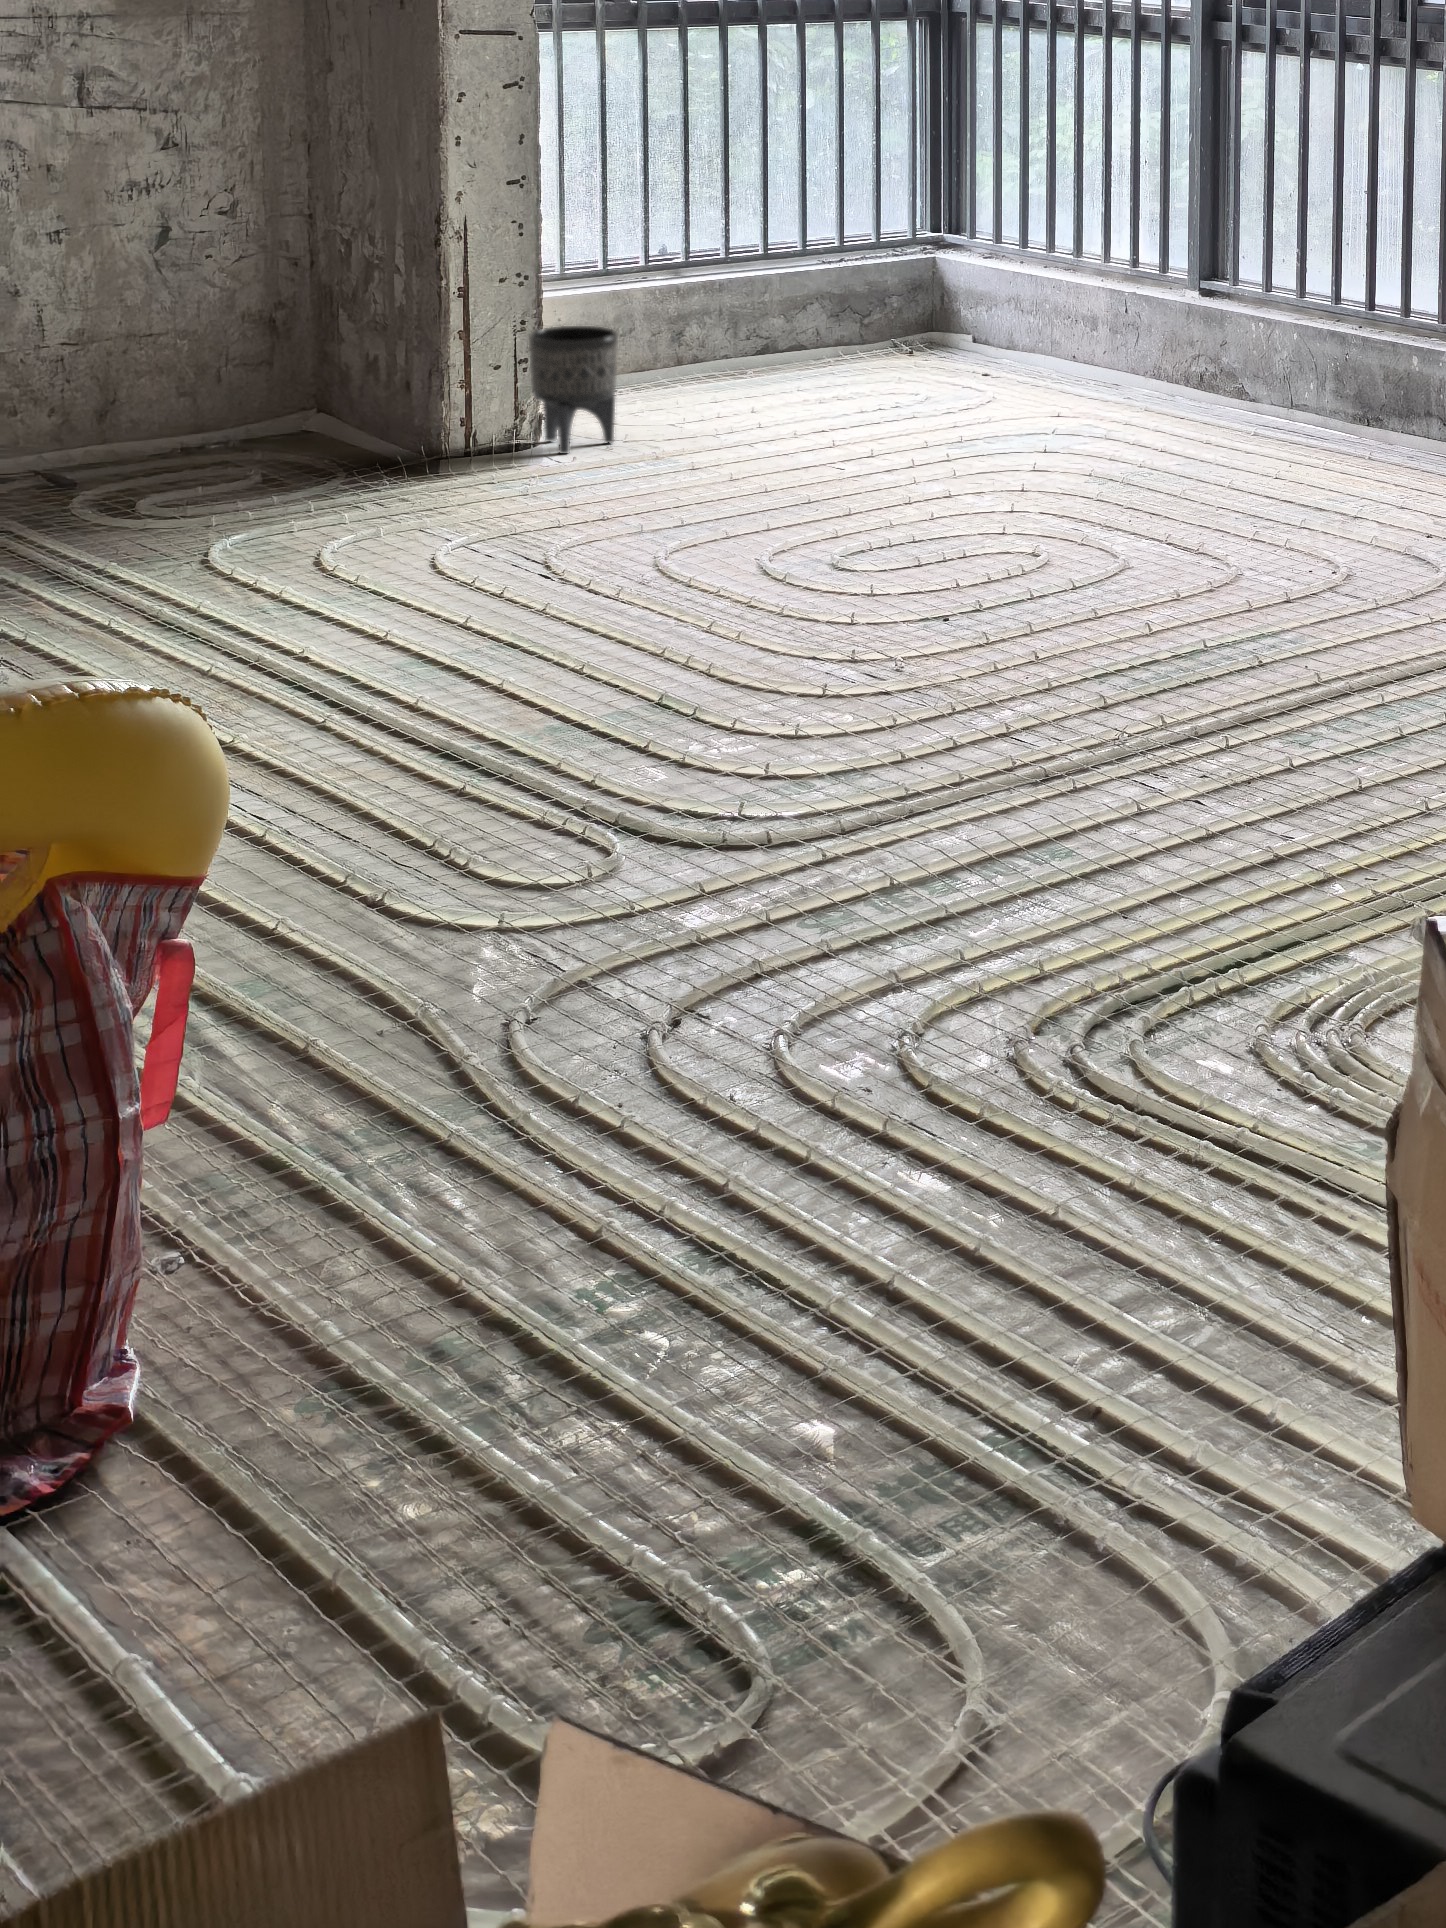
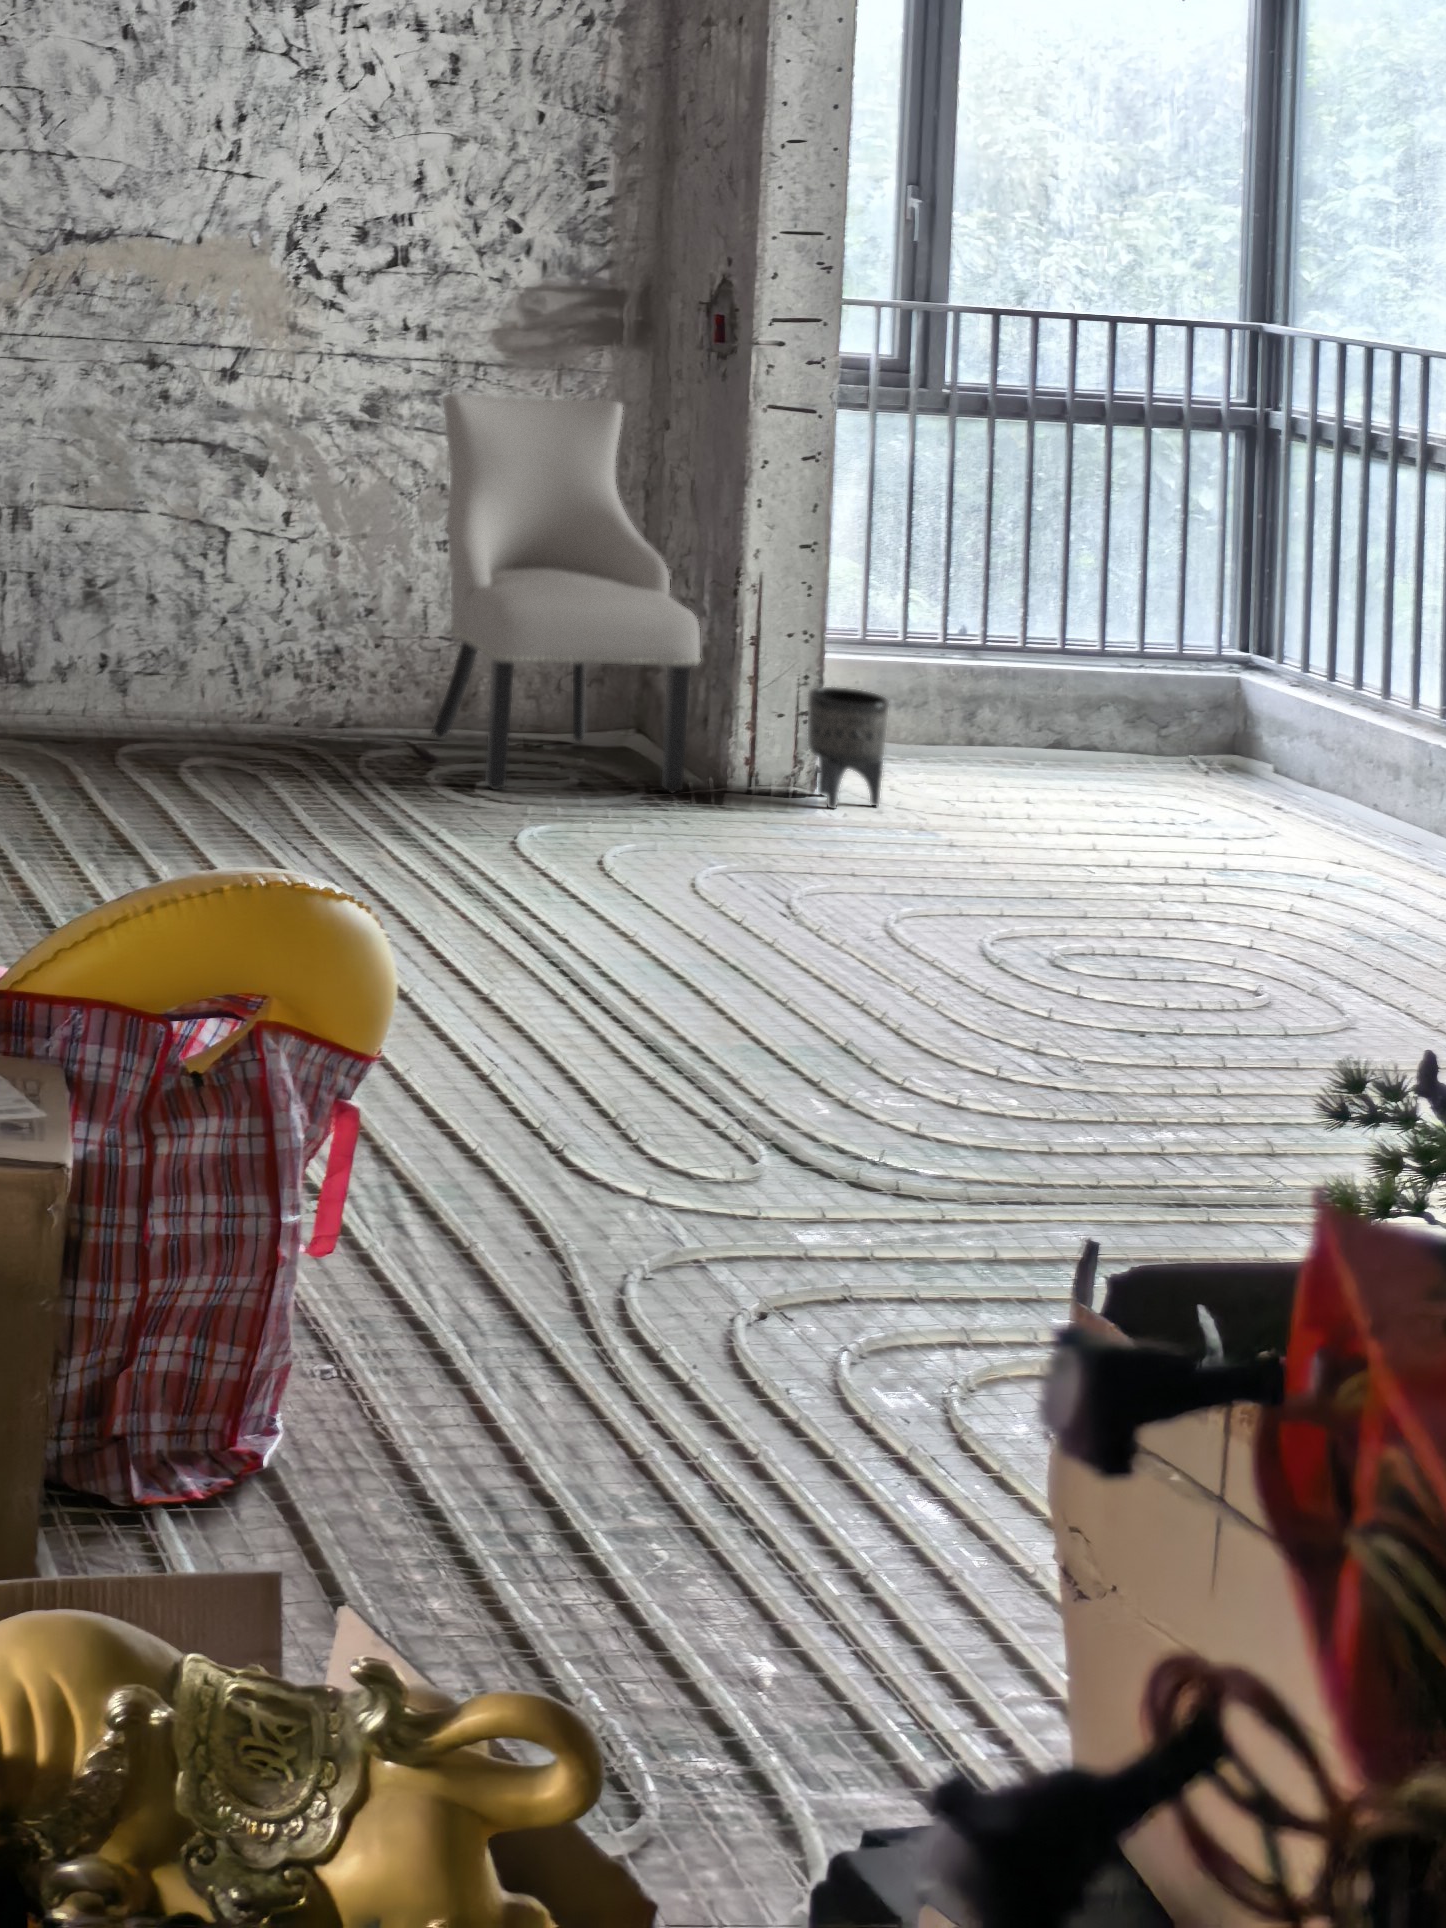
chair: none [42,41,405,504] -> present [432,394,700,793]

